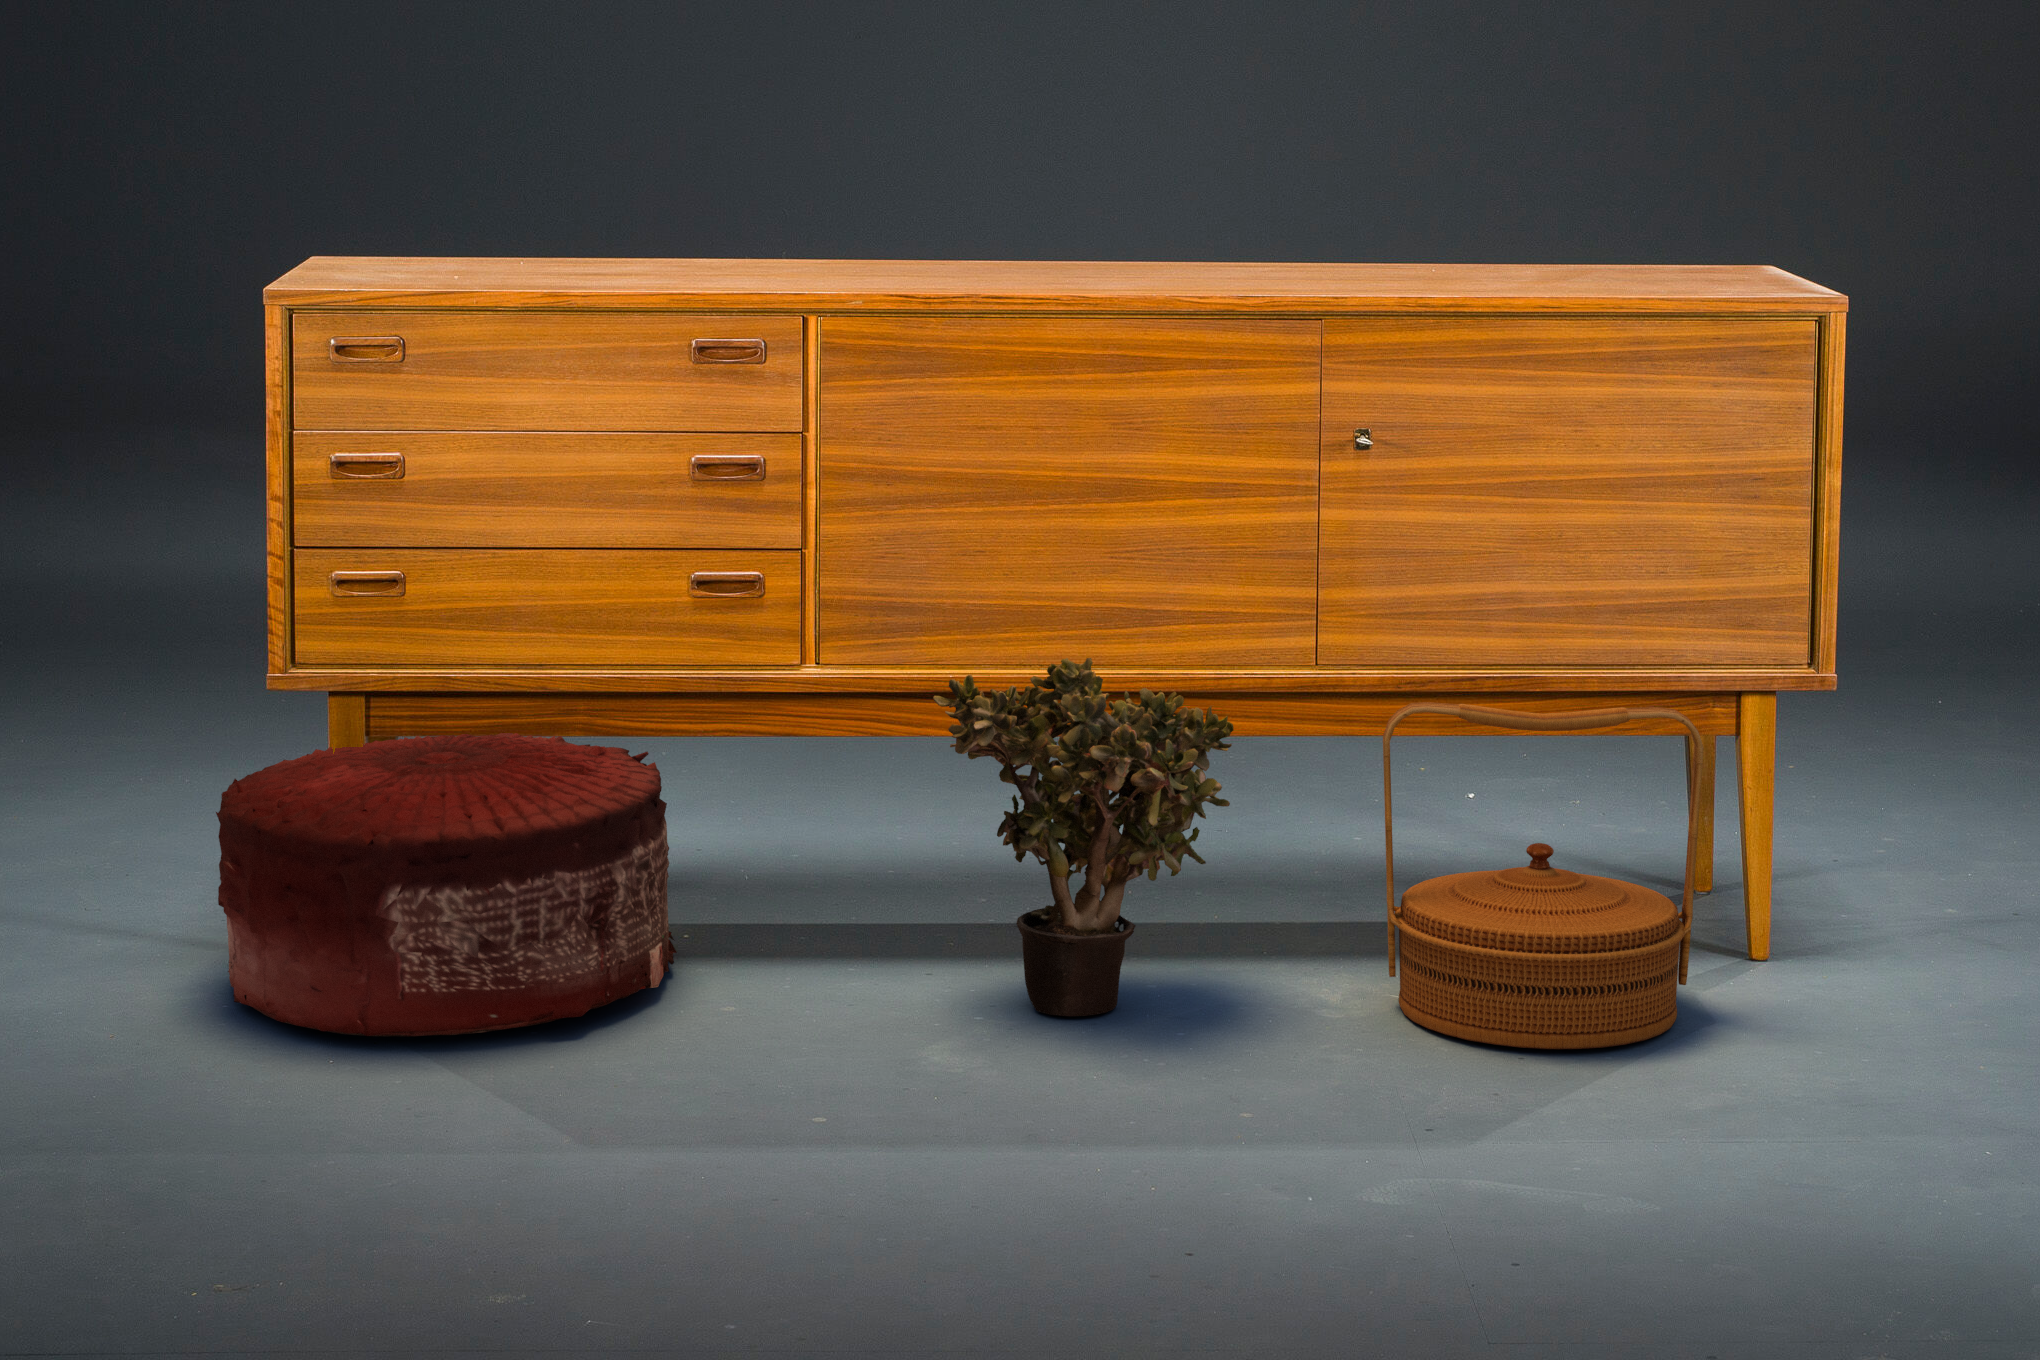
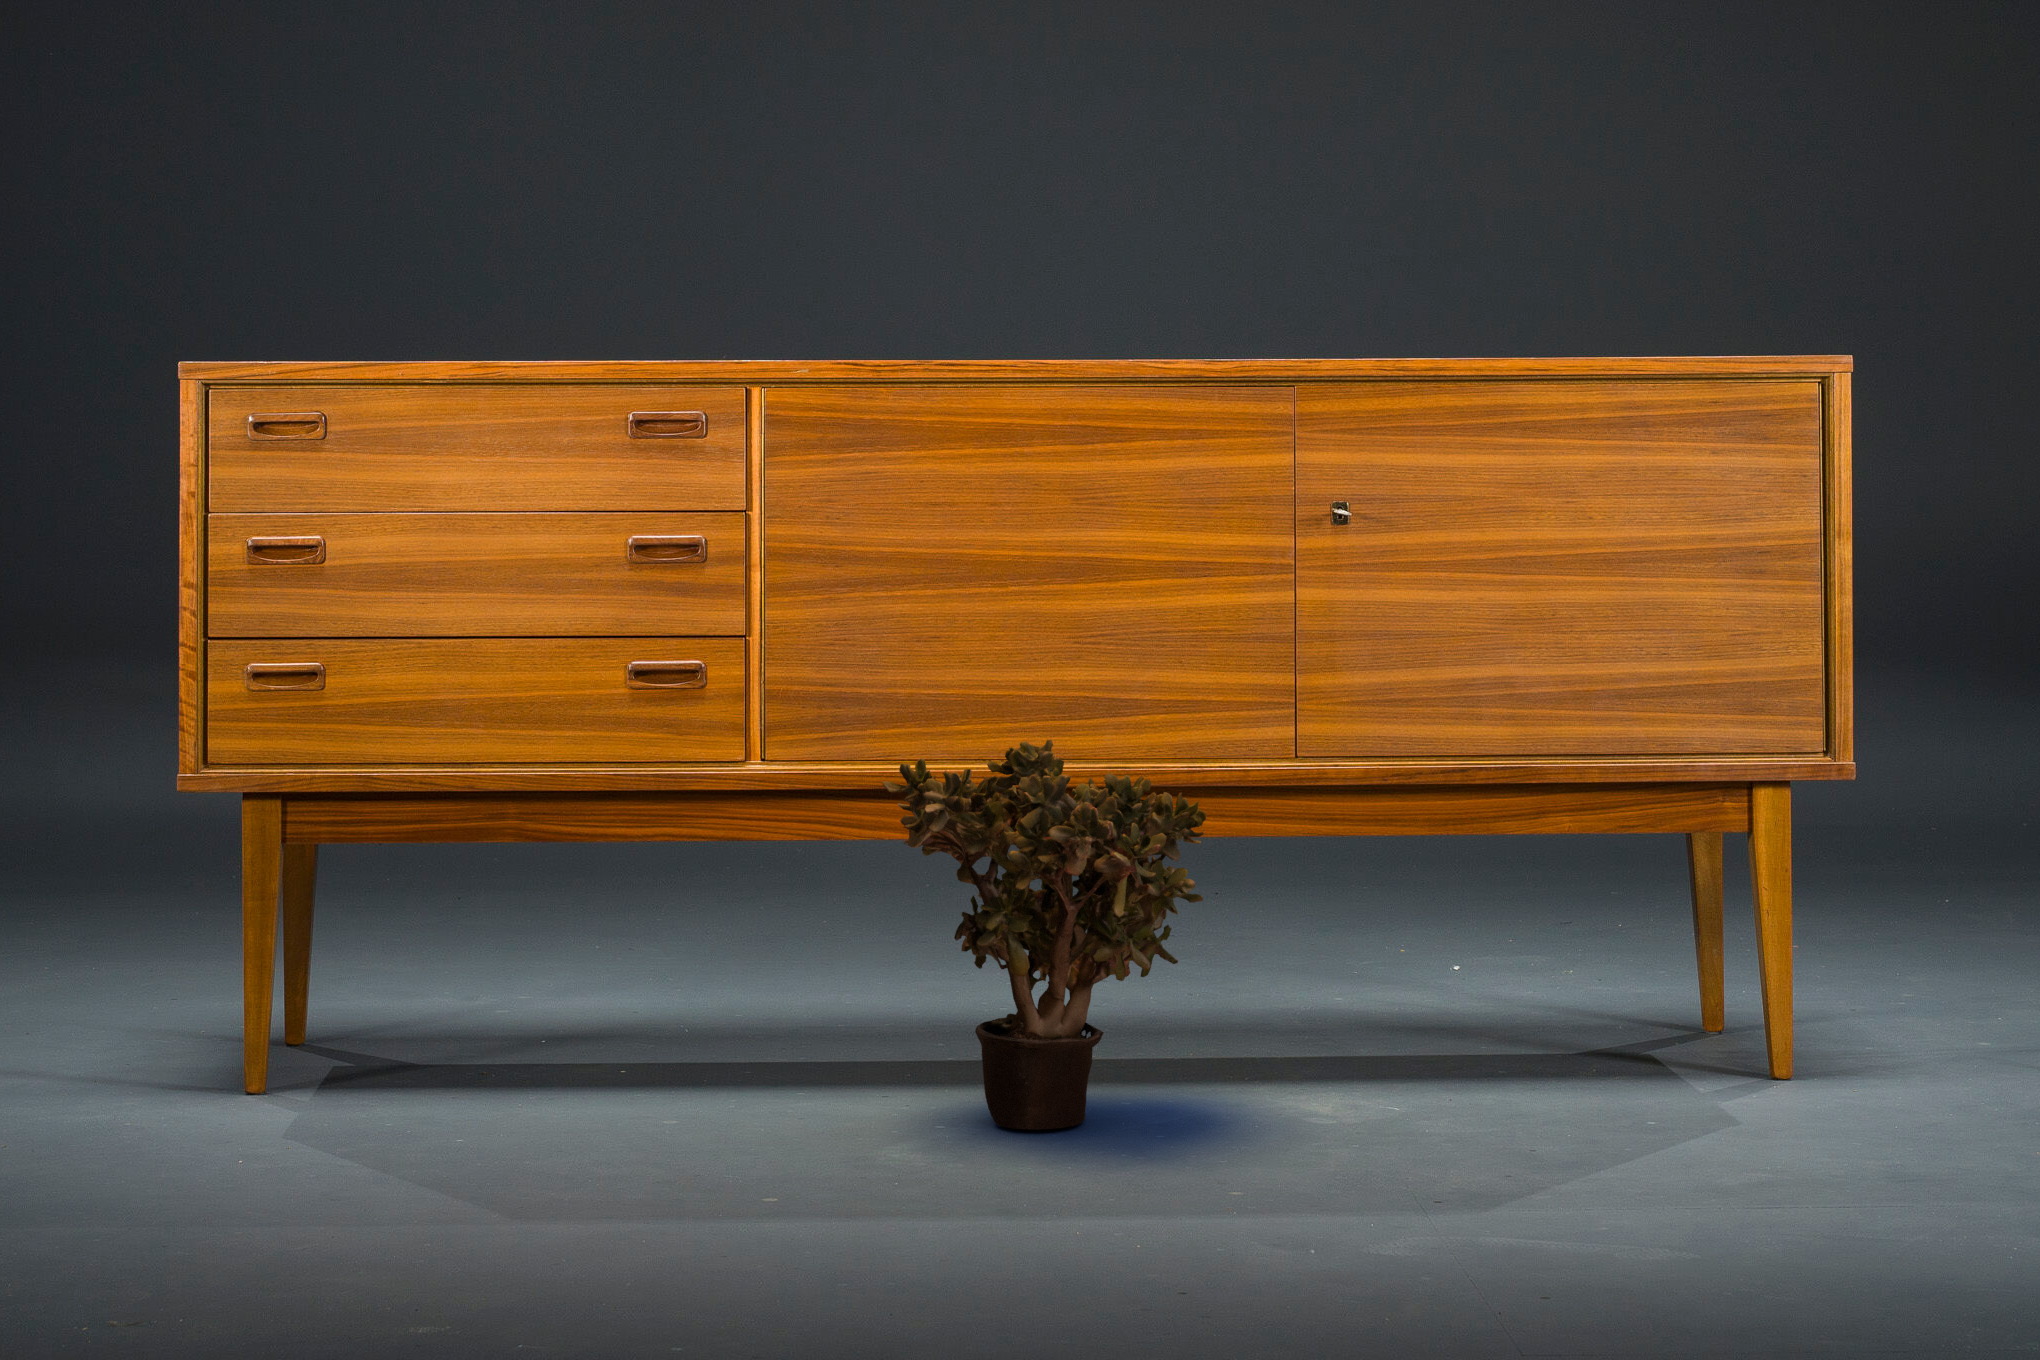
woven basket: present [1383,702,1704,1049] -> none [1366,786,1711,1154]
pouf: present [216,733,677,1036] -> none [117,842,613,1149]

